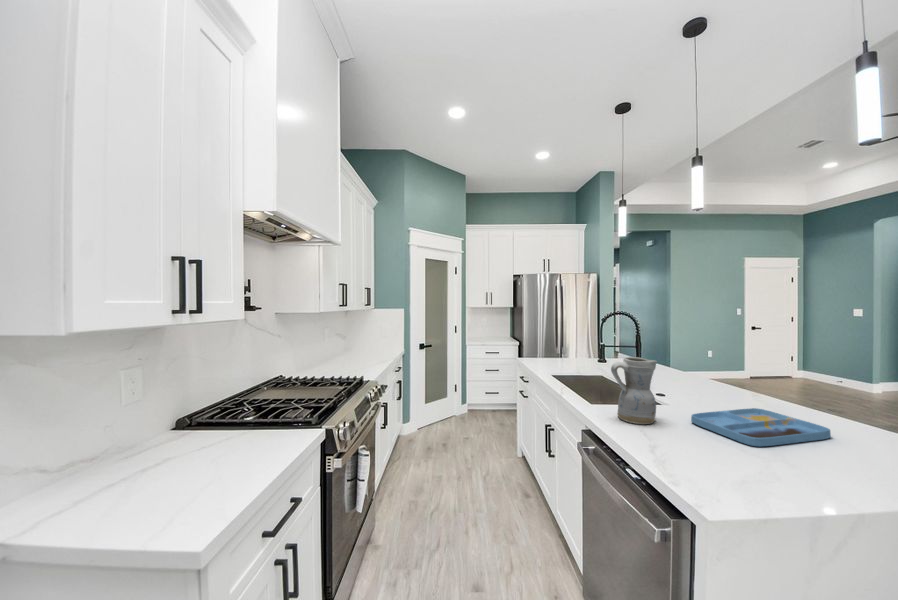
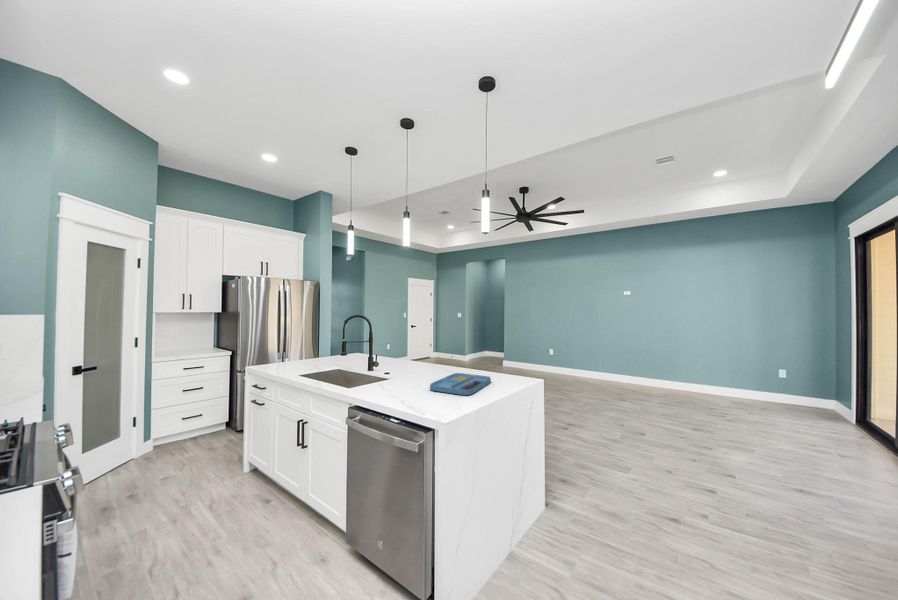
ceramic pitcher: present [611,357,657,424] -> none [382,348,412,400]

